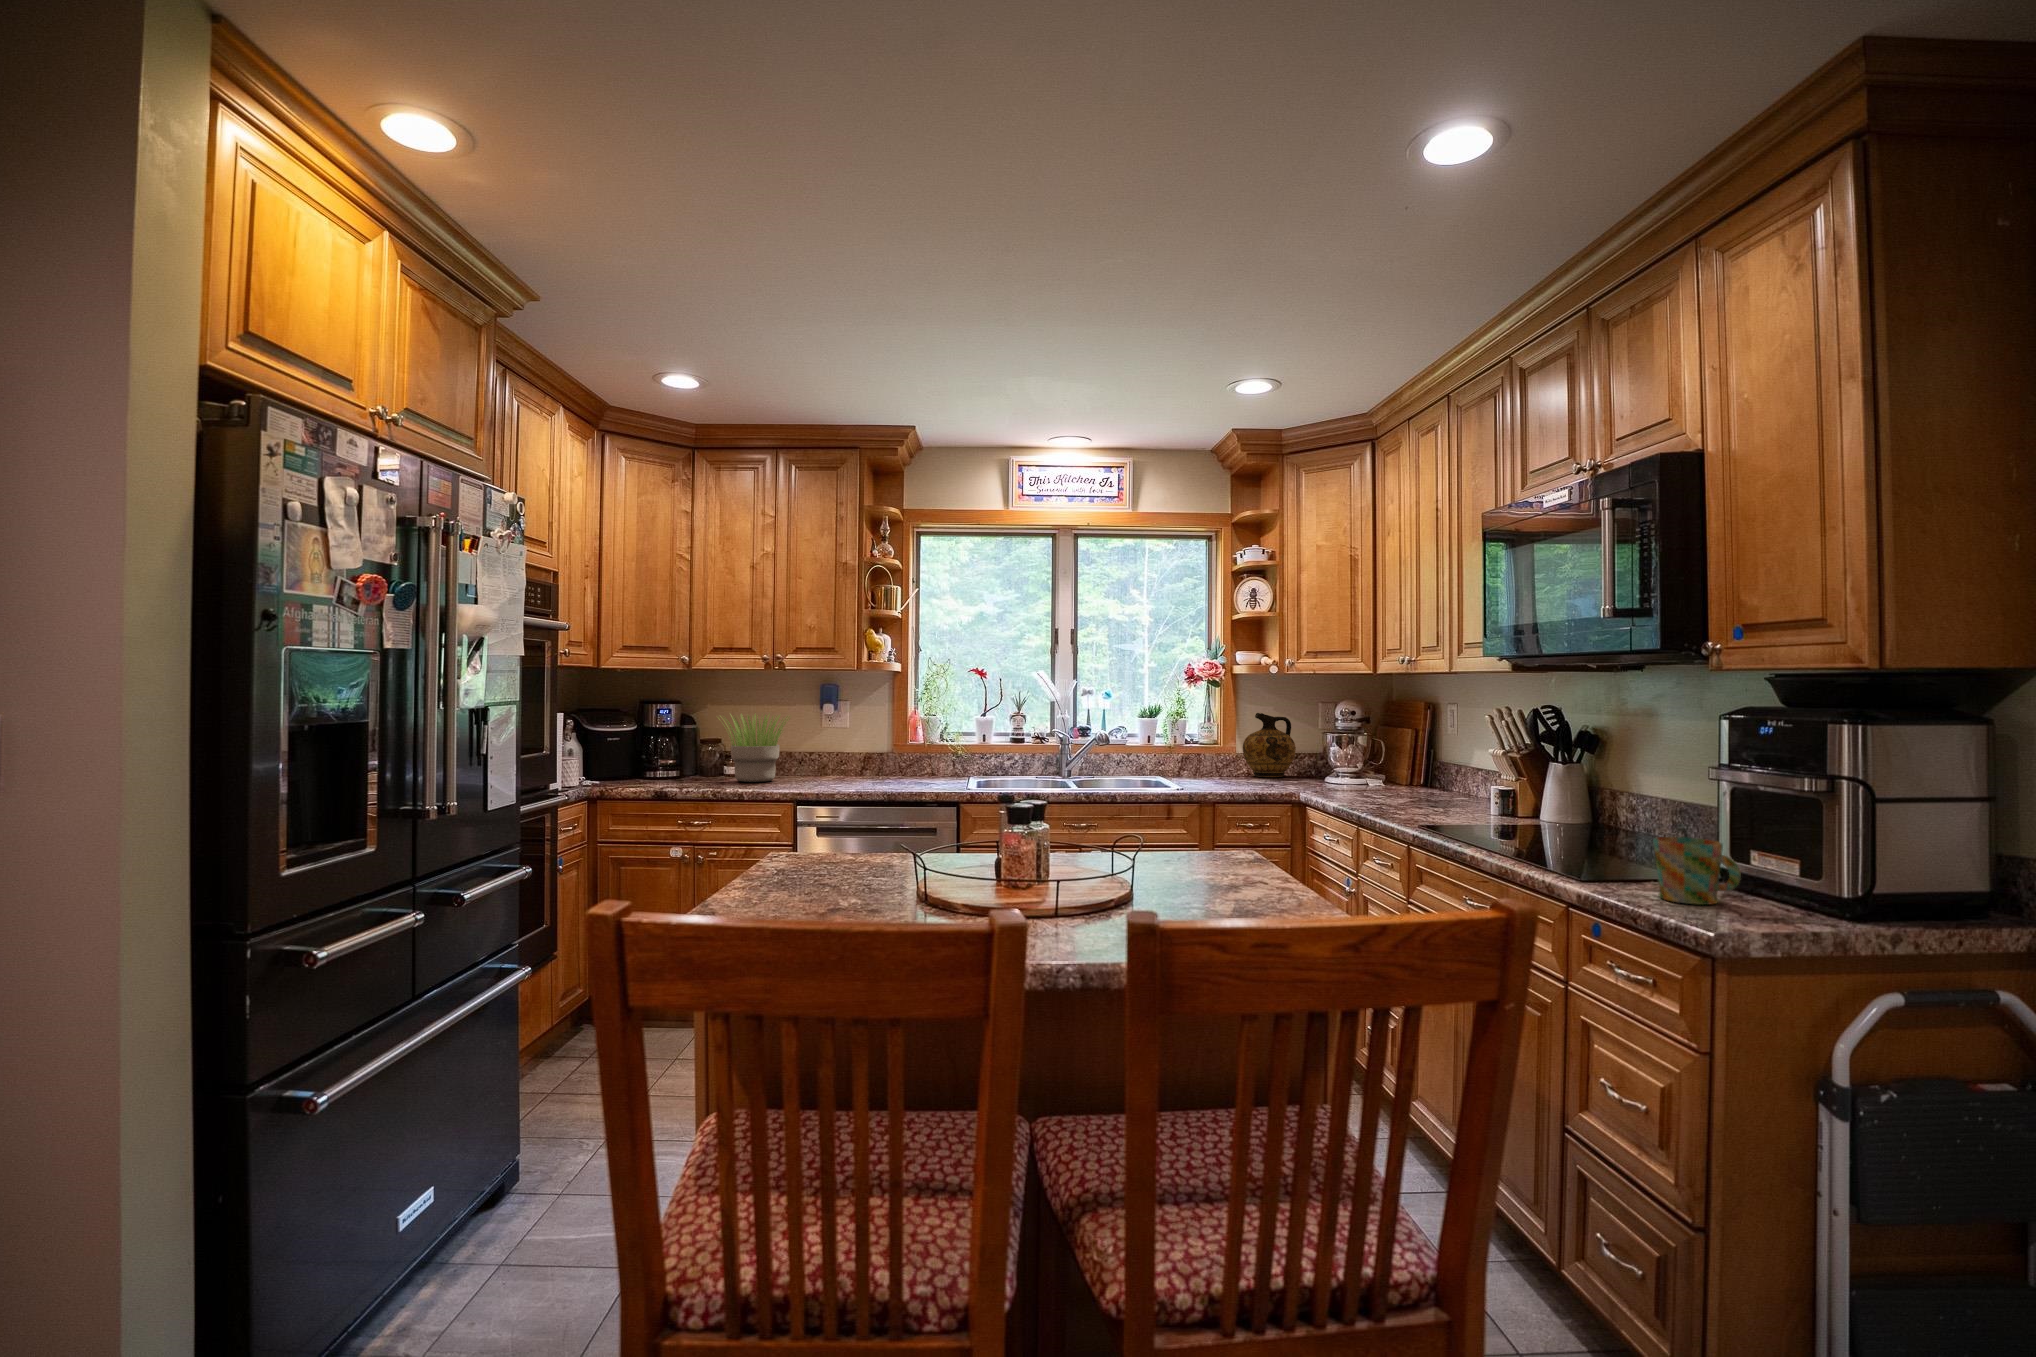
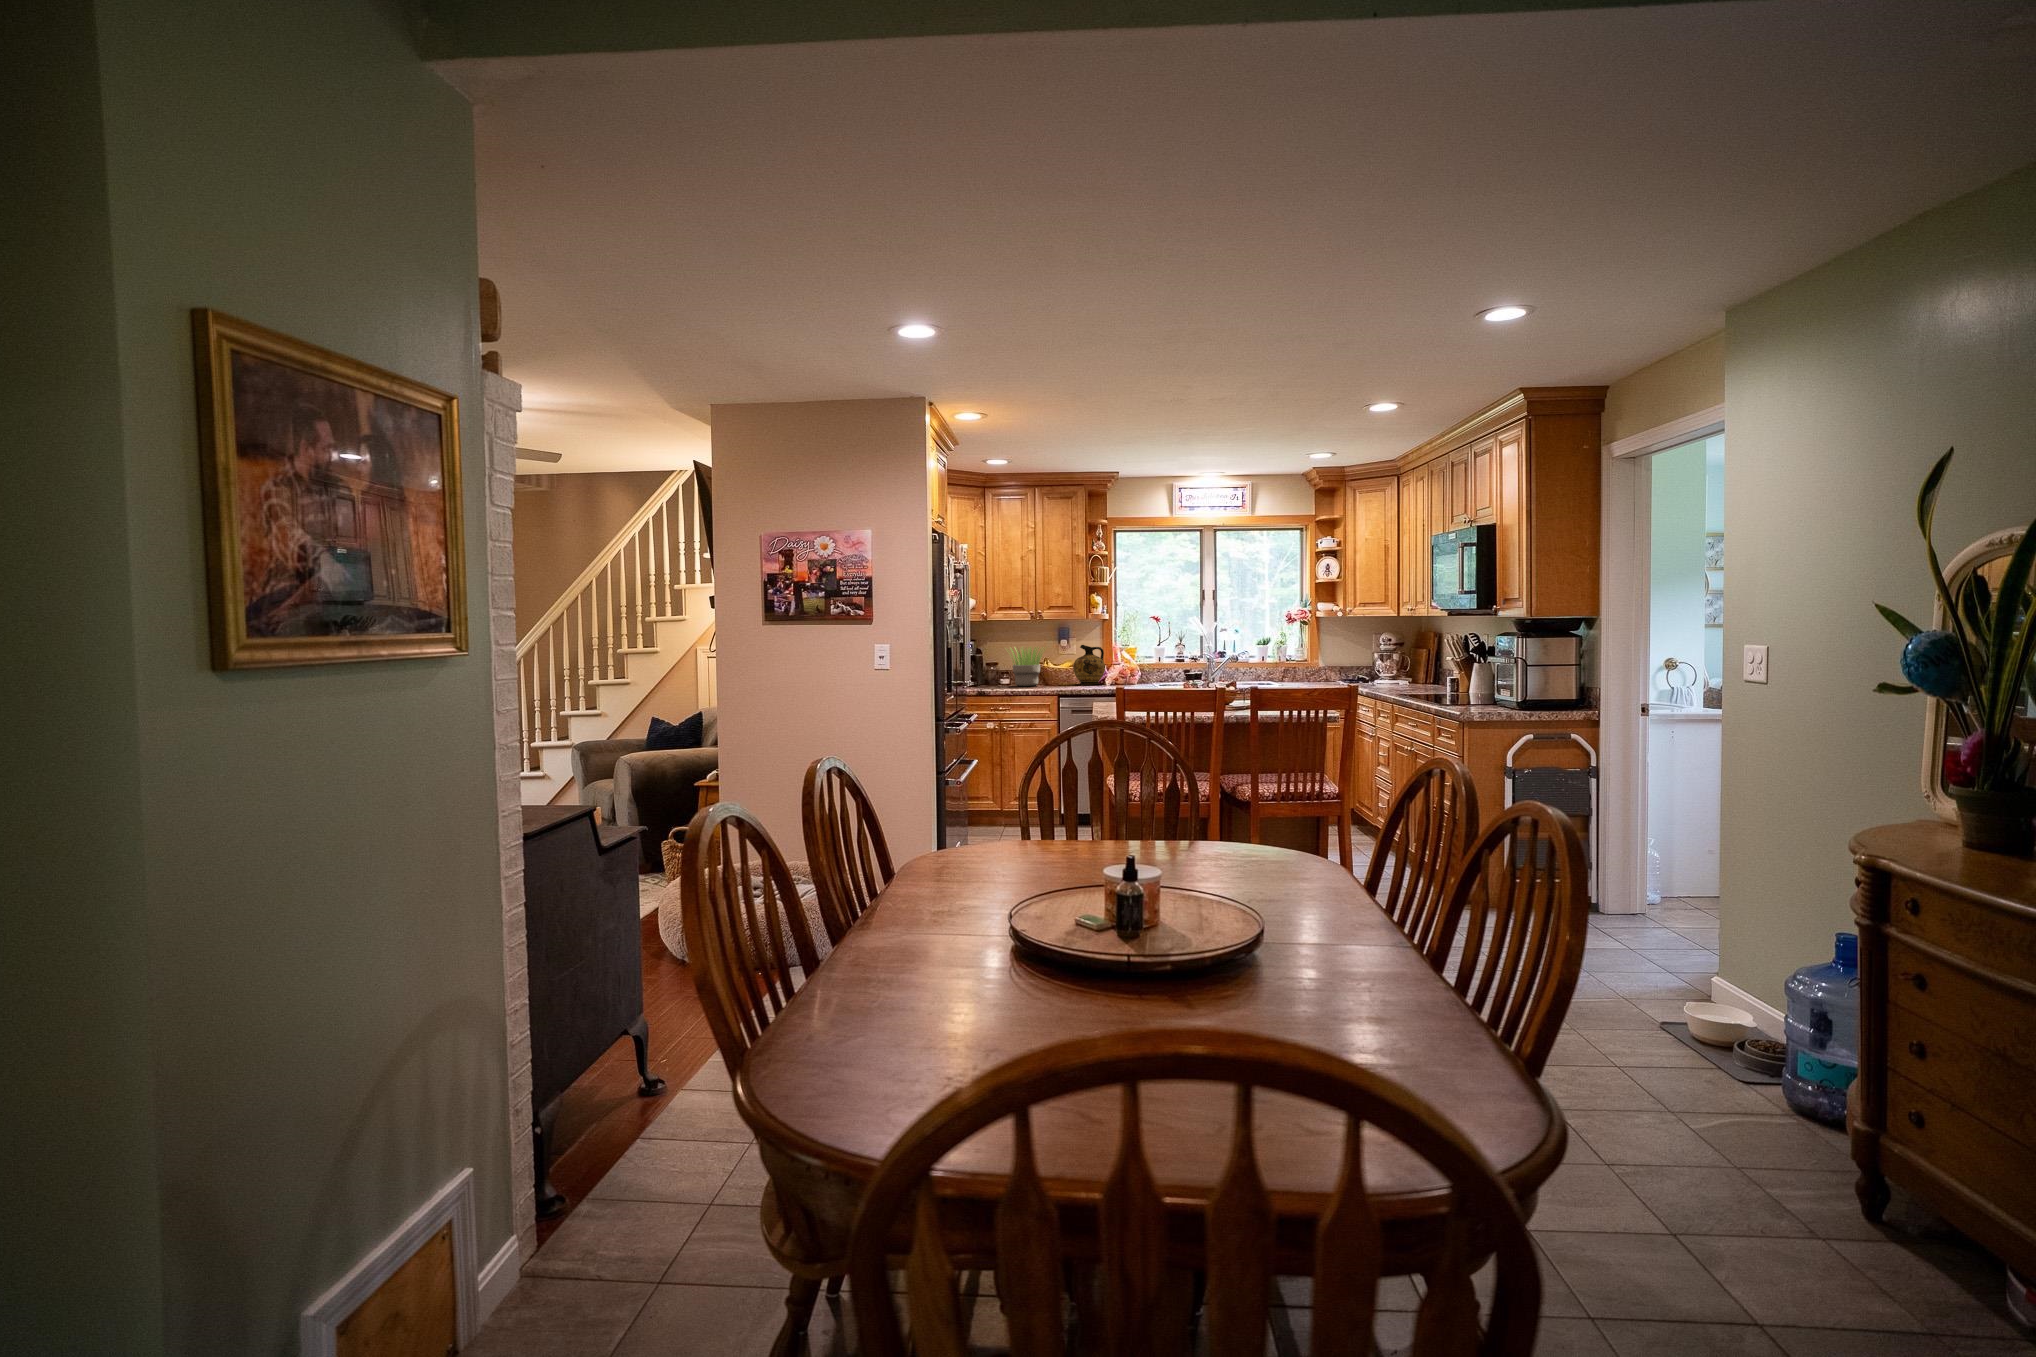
ceramic jug: present [1243,713,1296,777] -> present [1073,645,1105,685]
mug: present [1653,837,1741,905] -> none [1465,686,1493,710]

